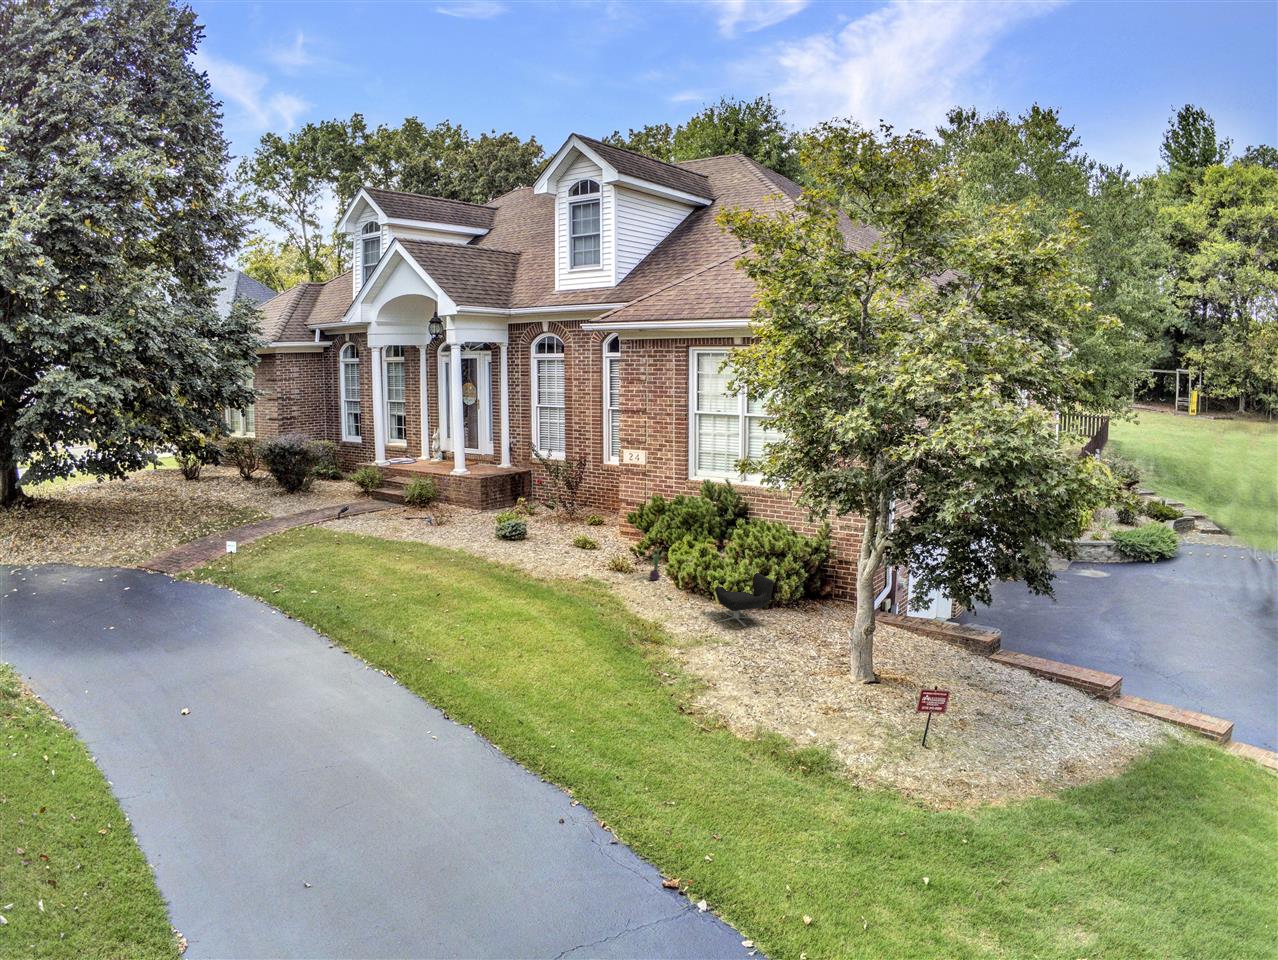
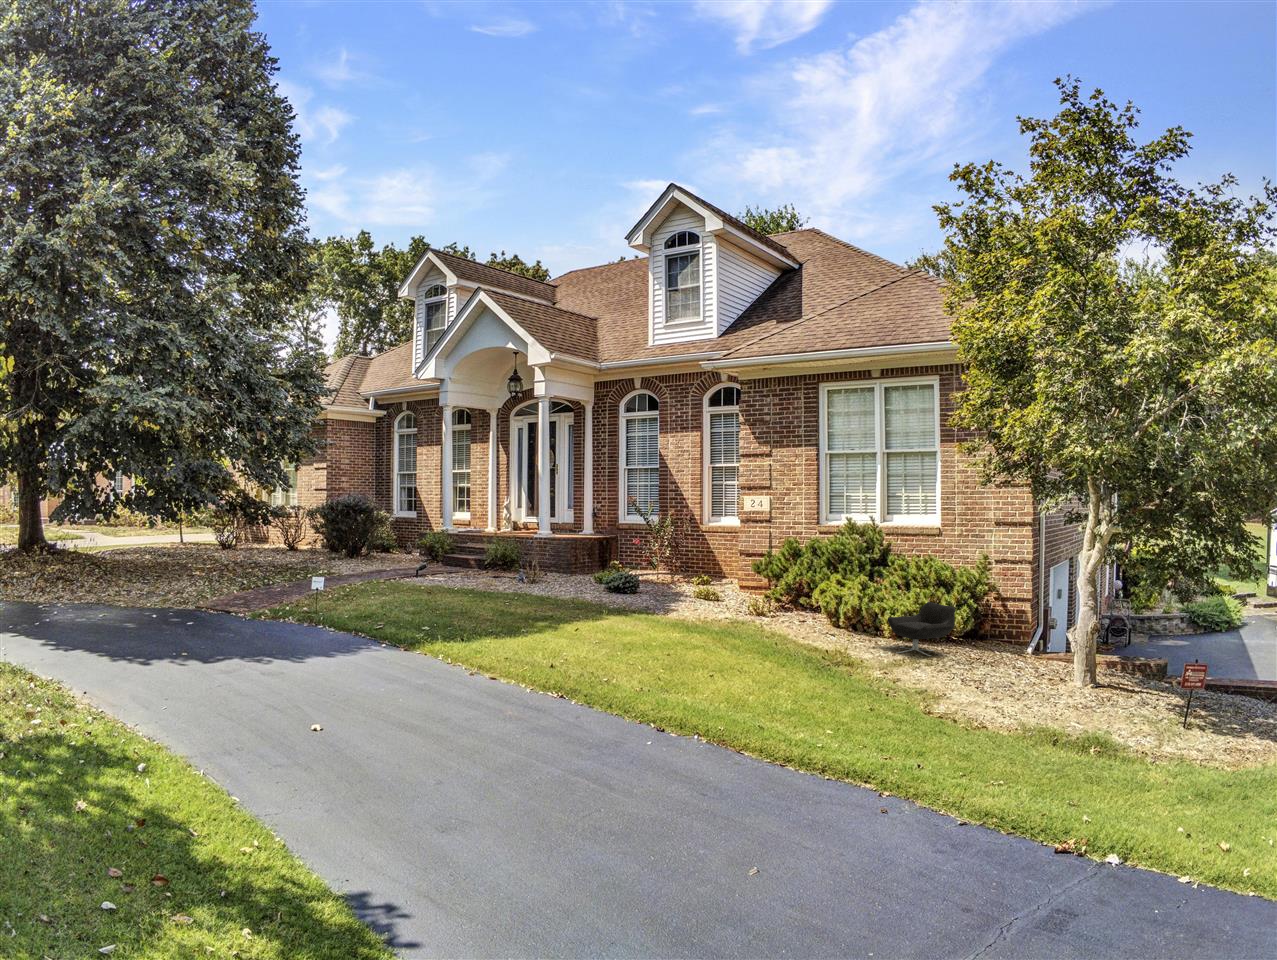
decorative plant: present [650,549,662,580] -> none [782,590,818,624]

